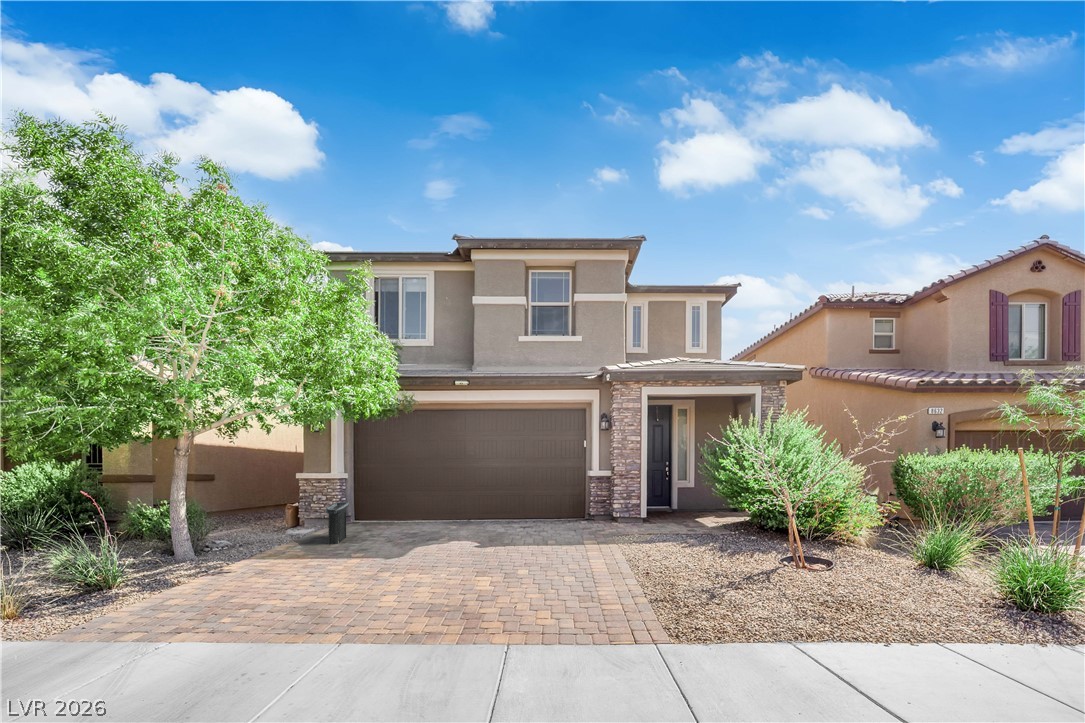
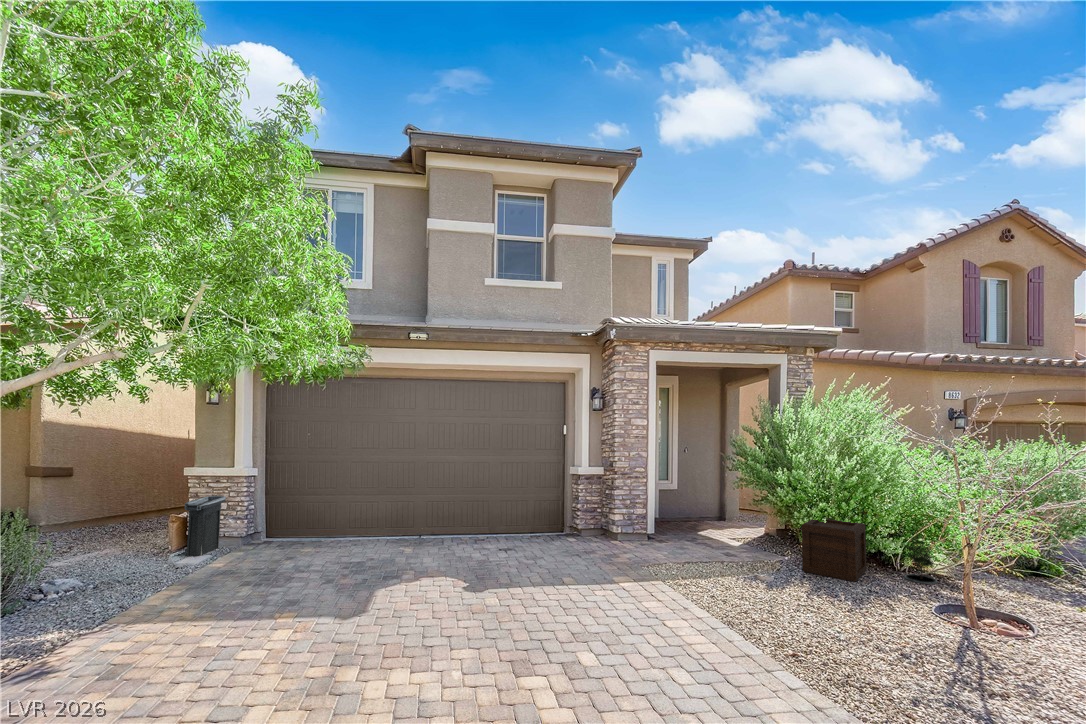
wooden crate: none [744,504,789,548] -> present [802,519,866,582]
potted tree: none [812,512,834,548] -> present [905,534,937,584]

